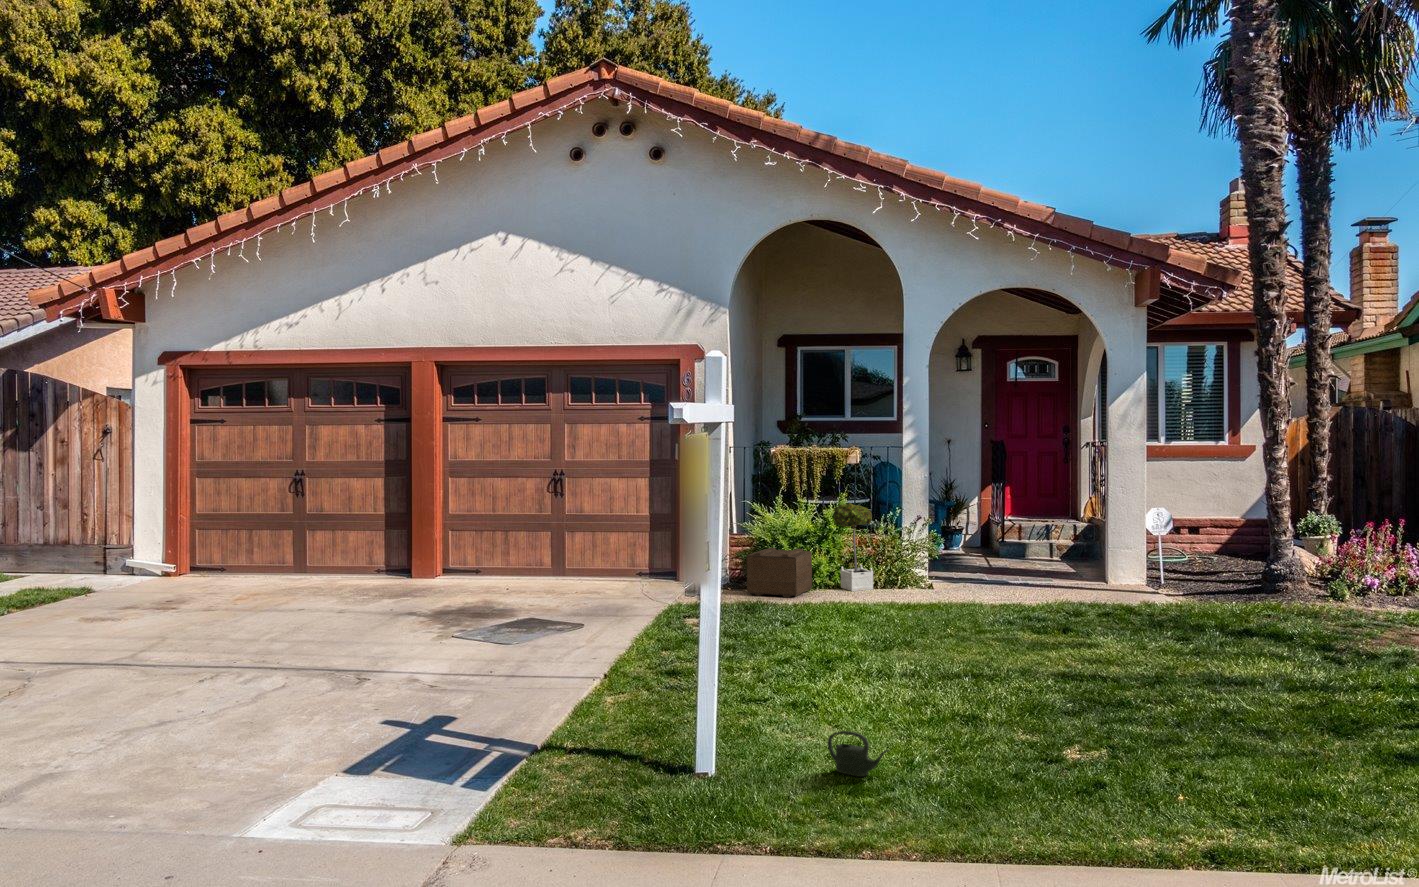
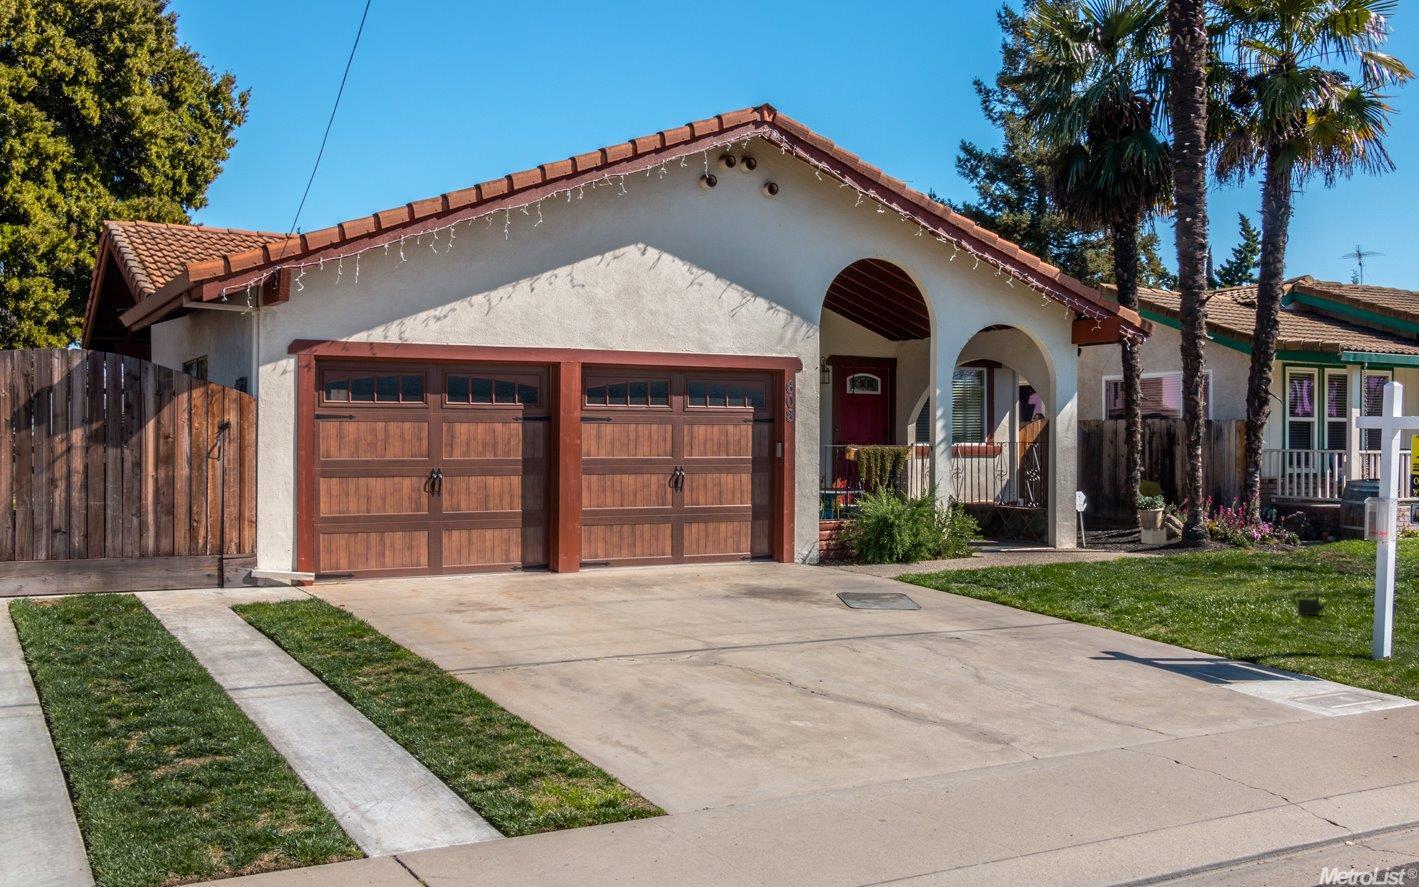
potted tree: present [834,503,873,591] -> present [1139,480,1167,544]
wooden crate: present [746,548,812,597] -> none [875,526,928,563]

